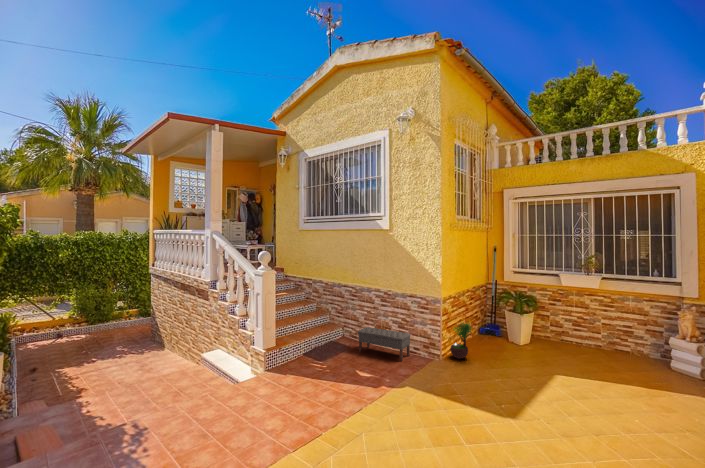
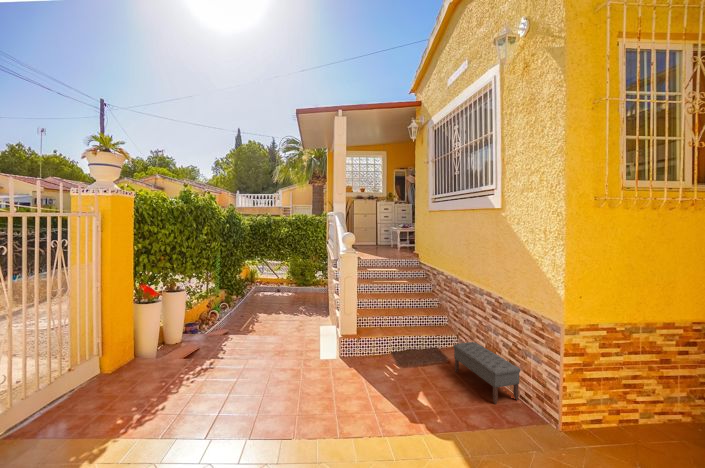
potted tree: present [450,323,471,359] -> none [587,371,638,438]

